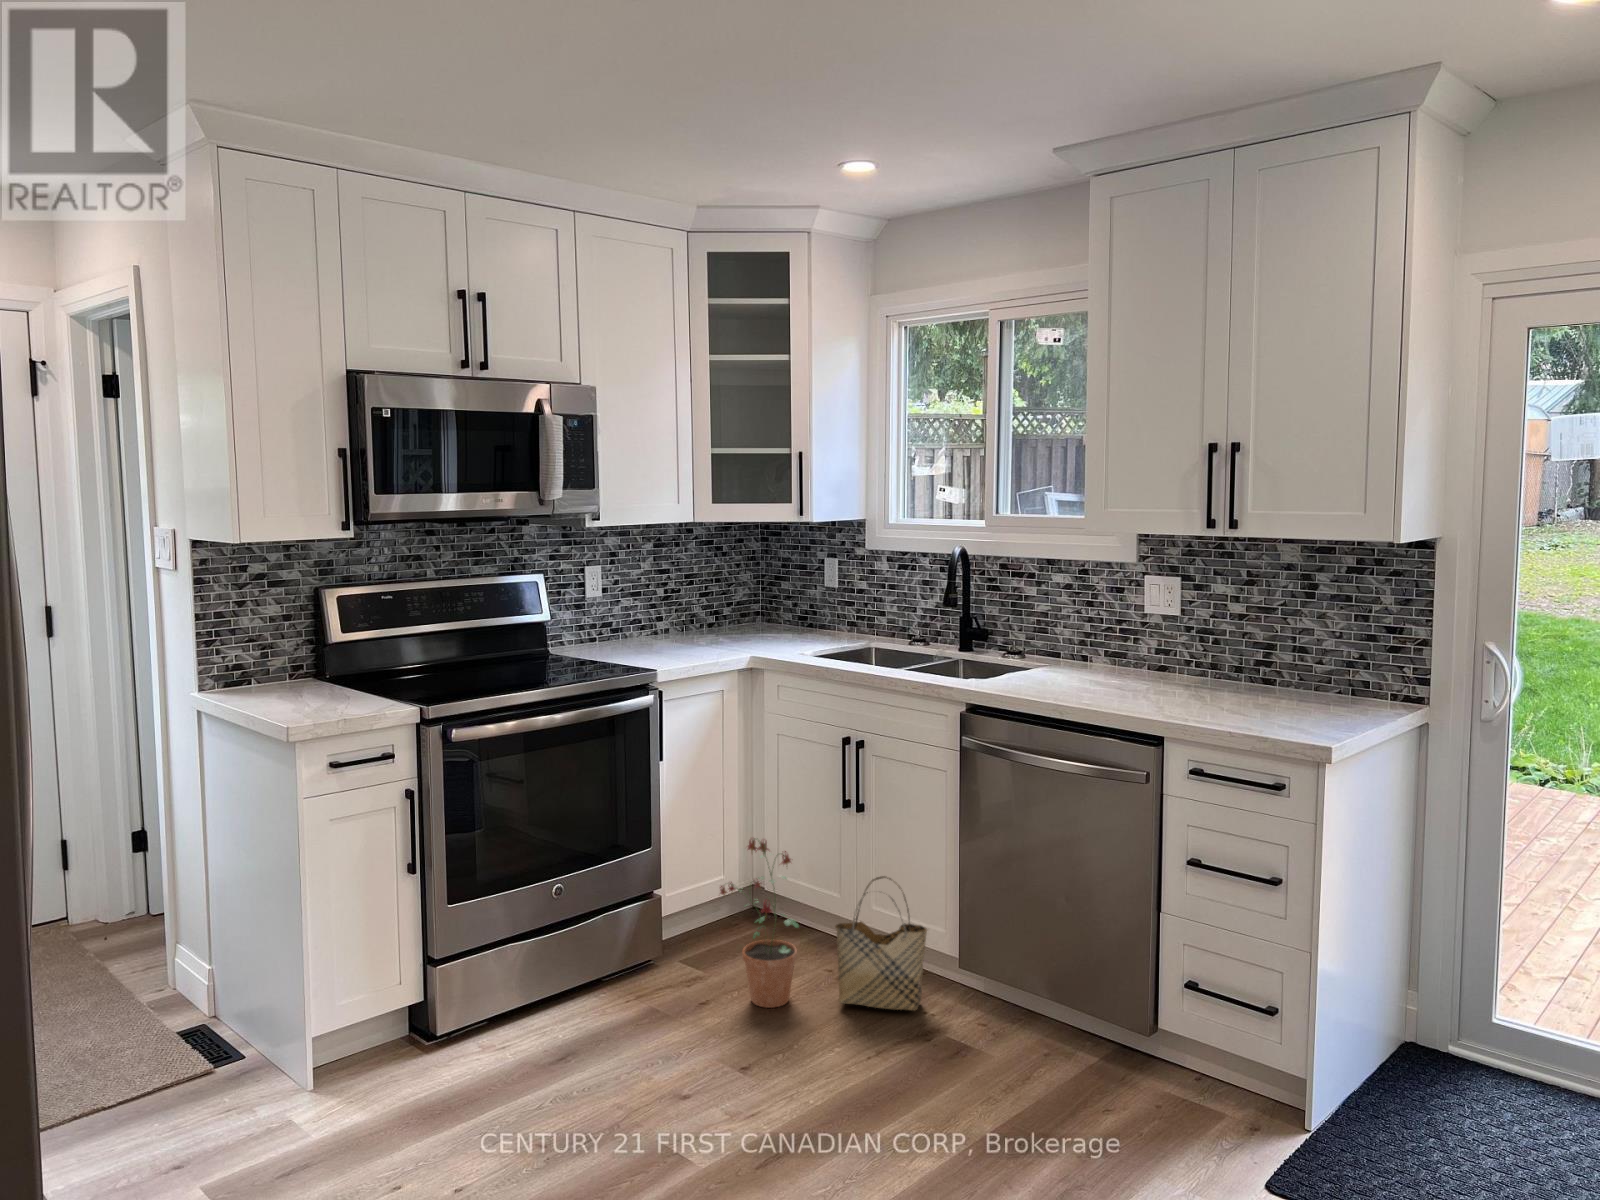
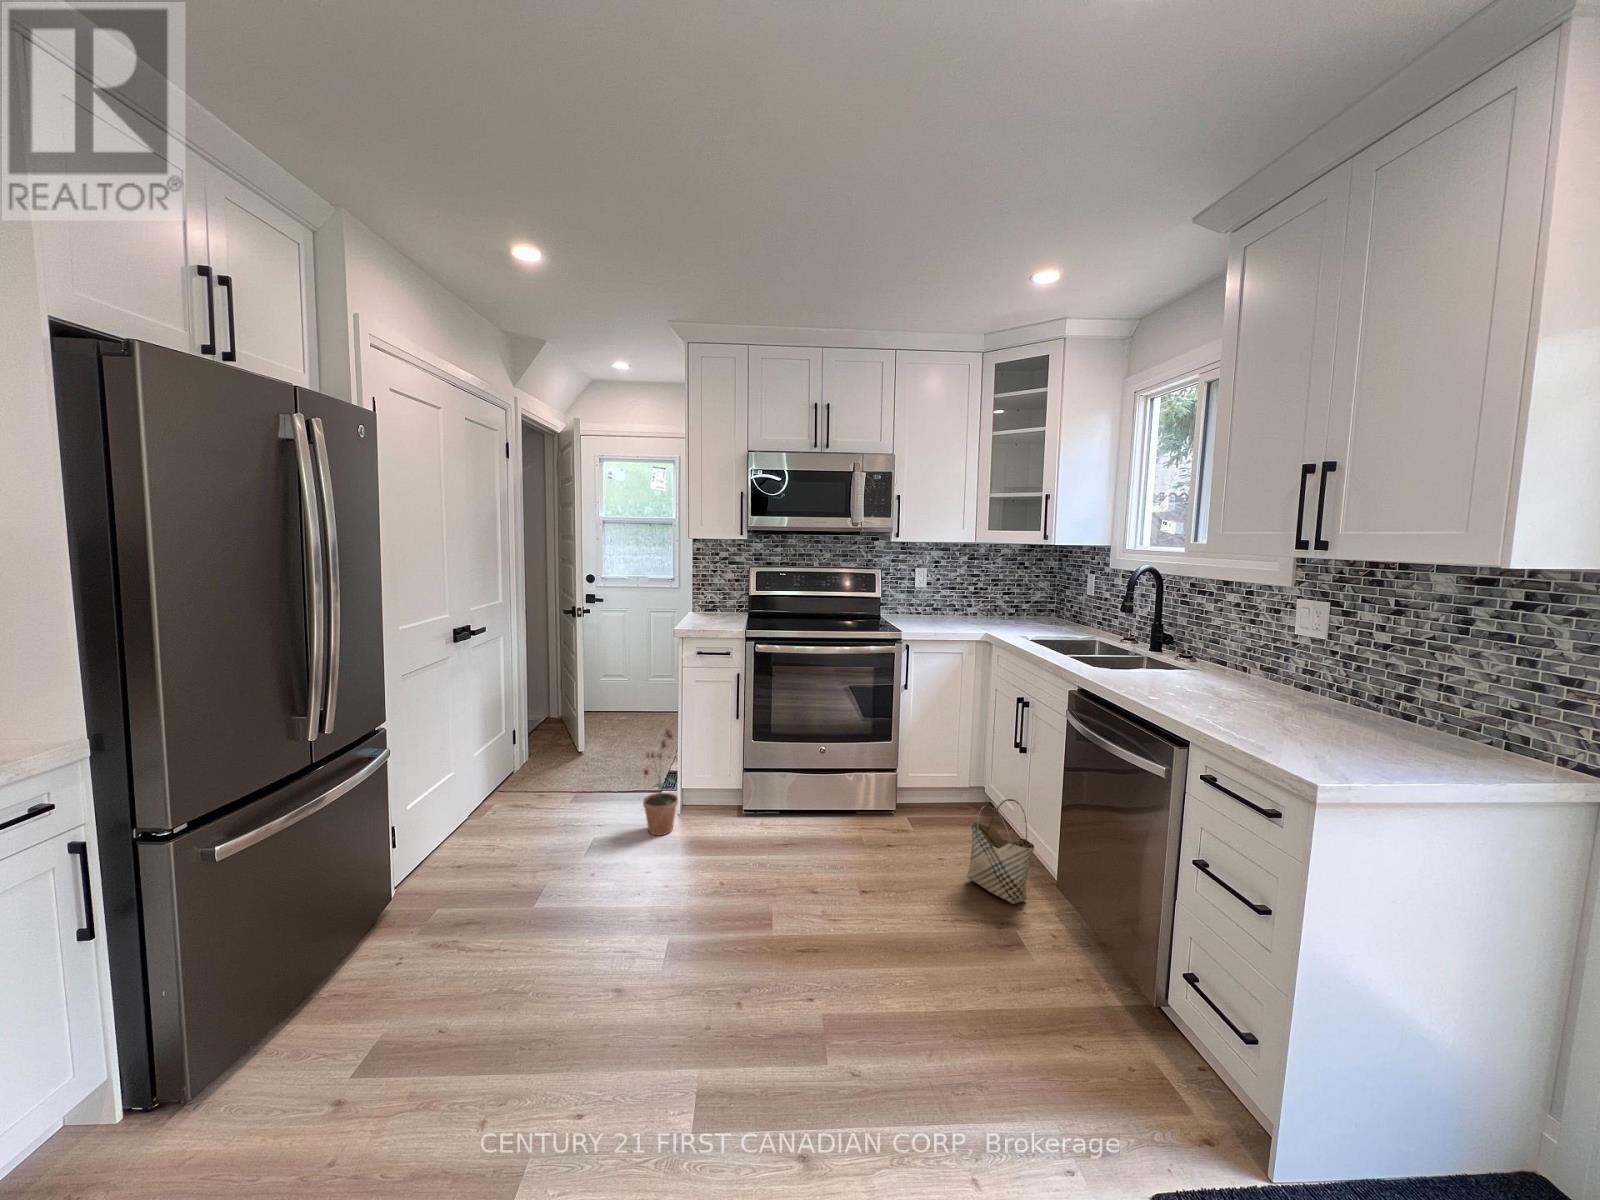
potted plant: present [720,838,799,1008] -> present [643,729,678,835]

